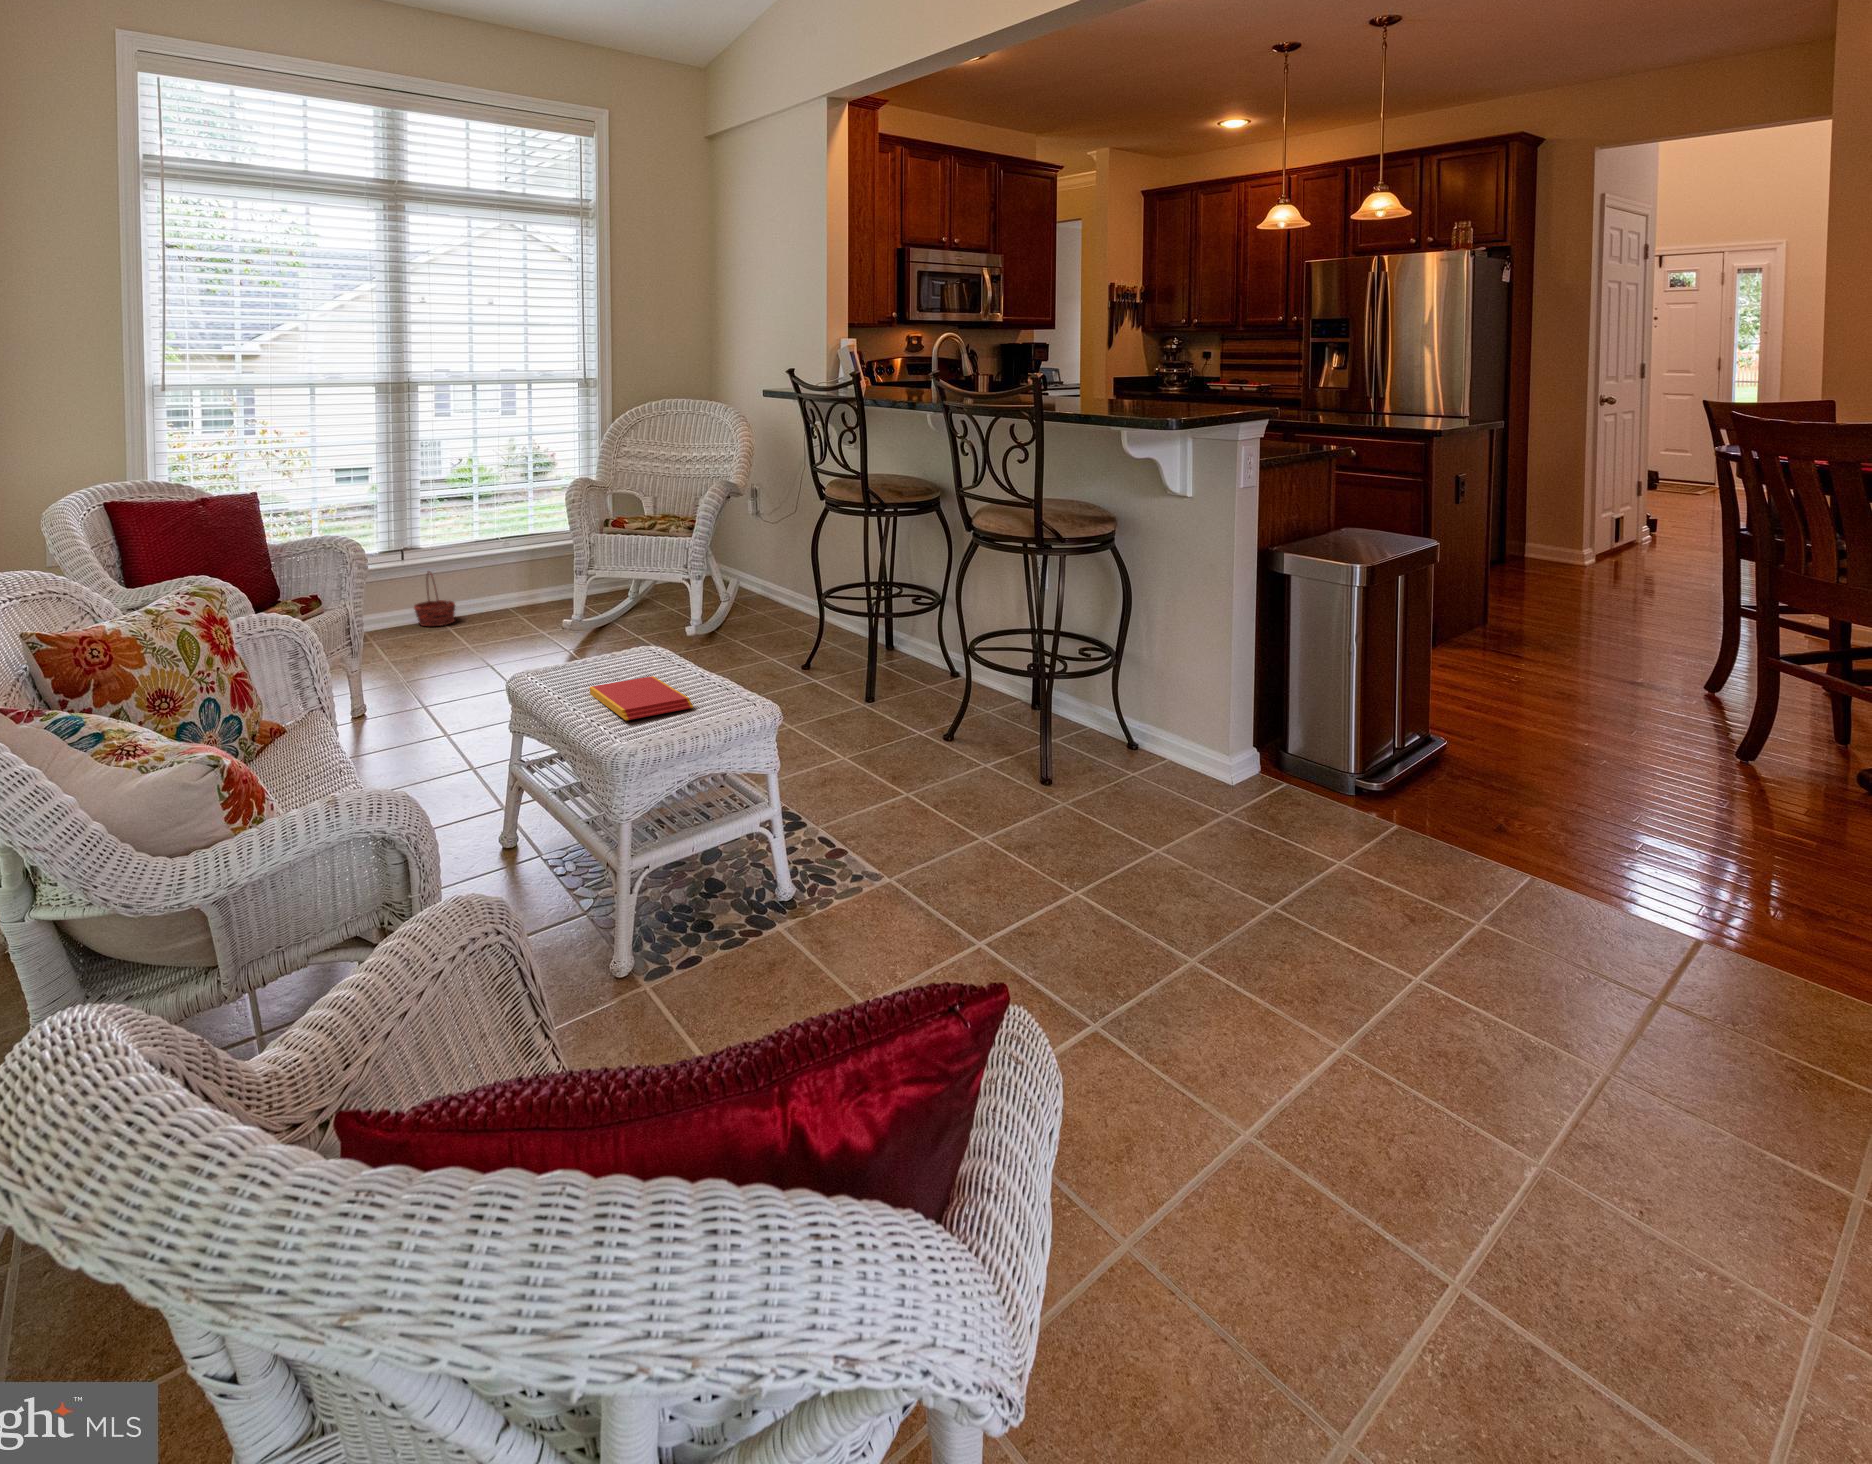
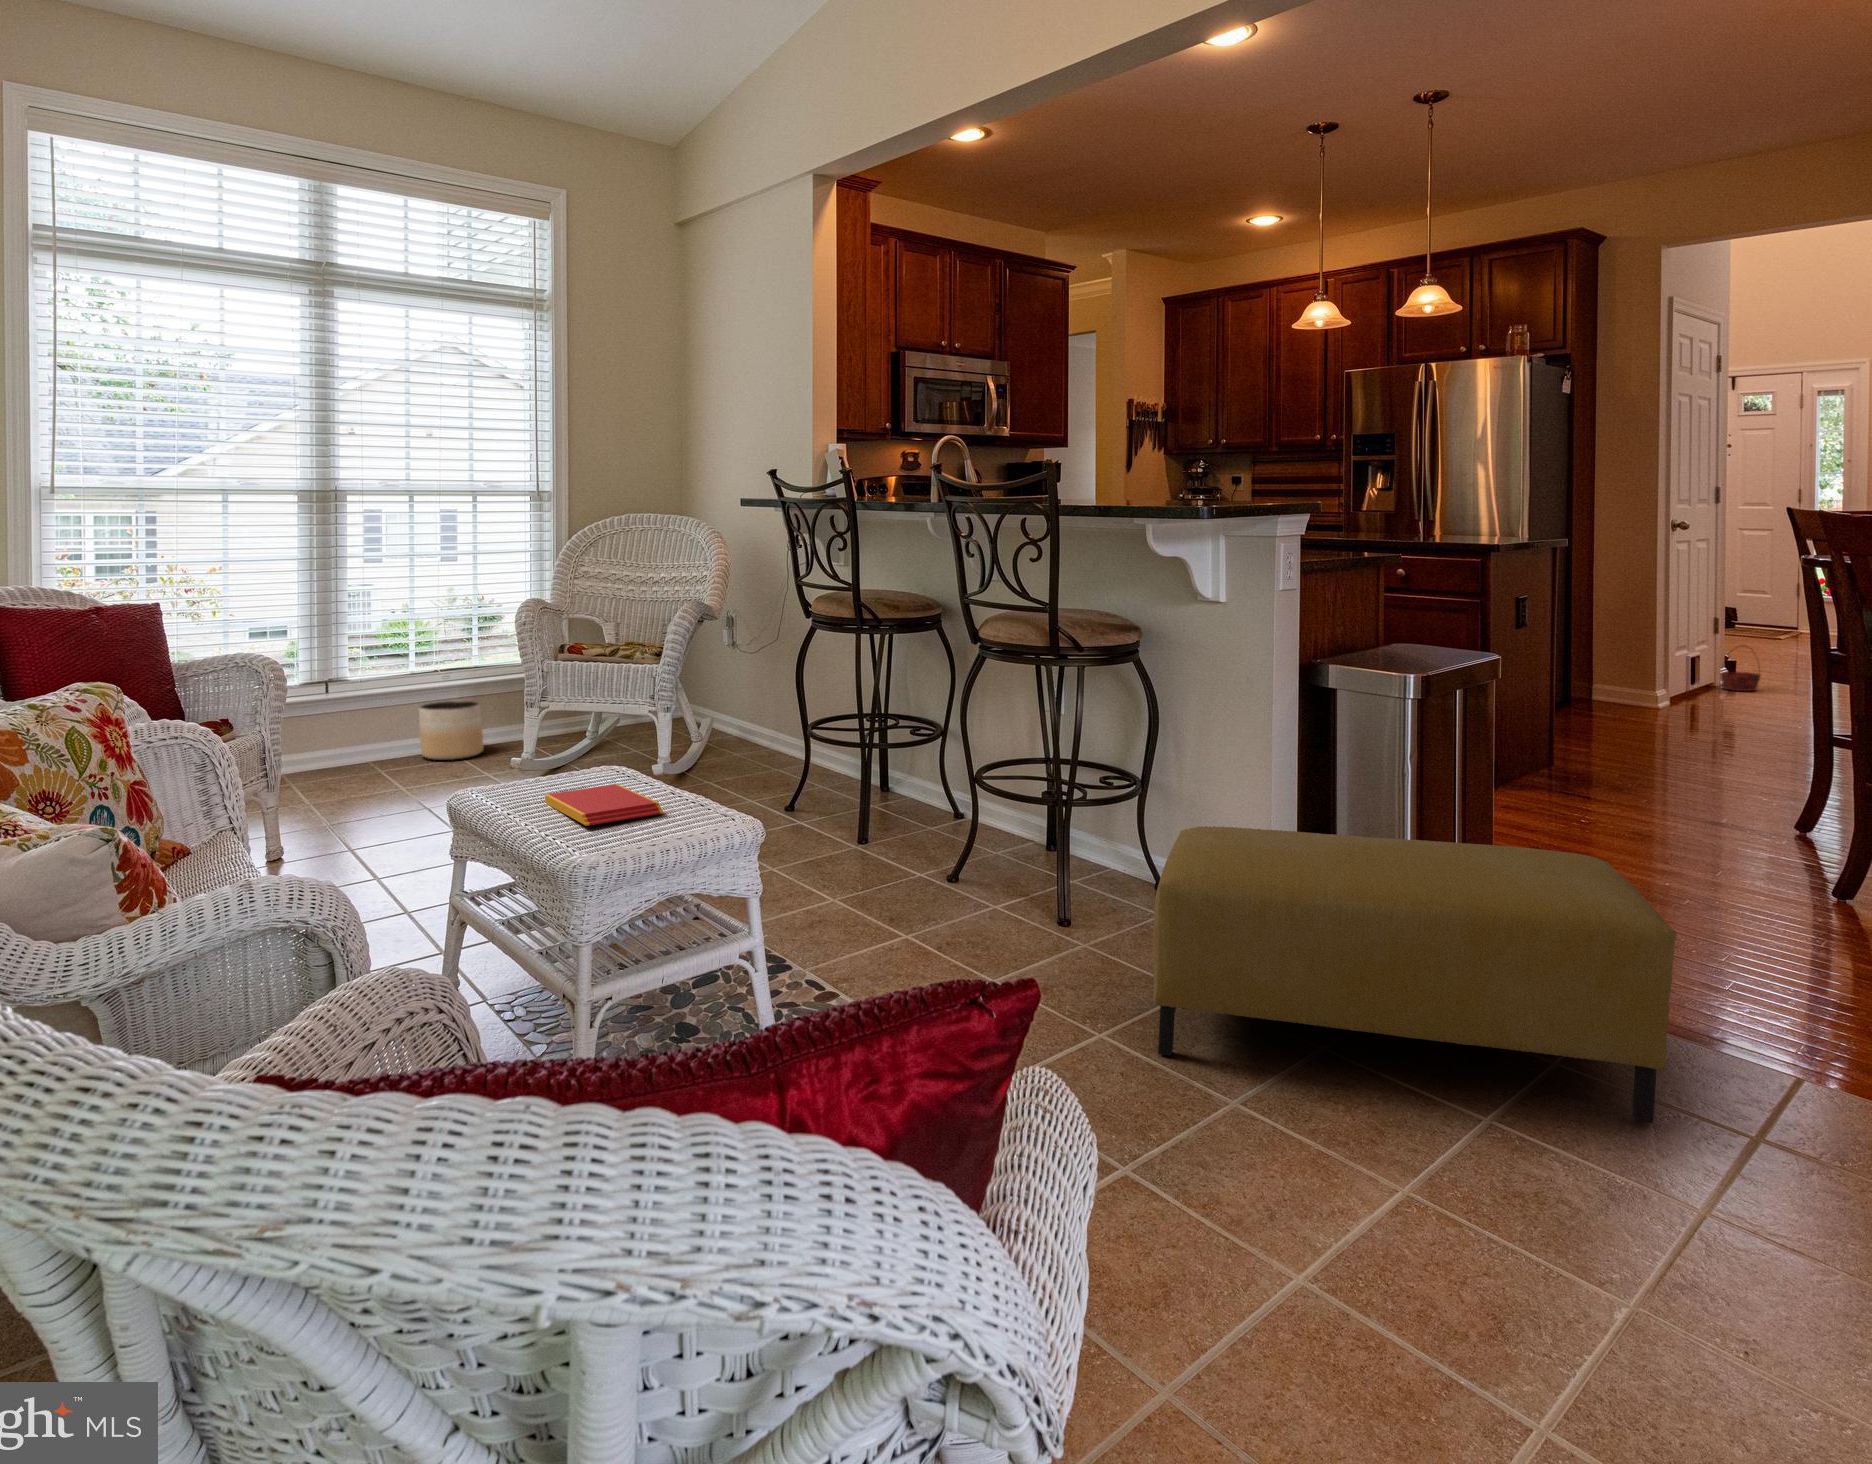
planter: none [479,564,537,618] -> present [419,701,484,760]
basket: present [414,571,455,626] -> present [1721,649,1760,692]
ottoman: none [1114,717,1570,989] -> present [1152,826,1677,1123]

